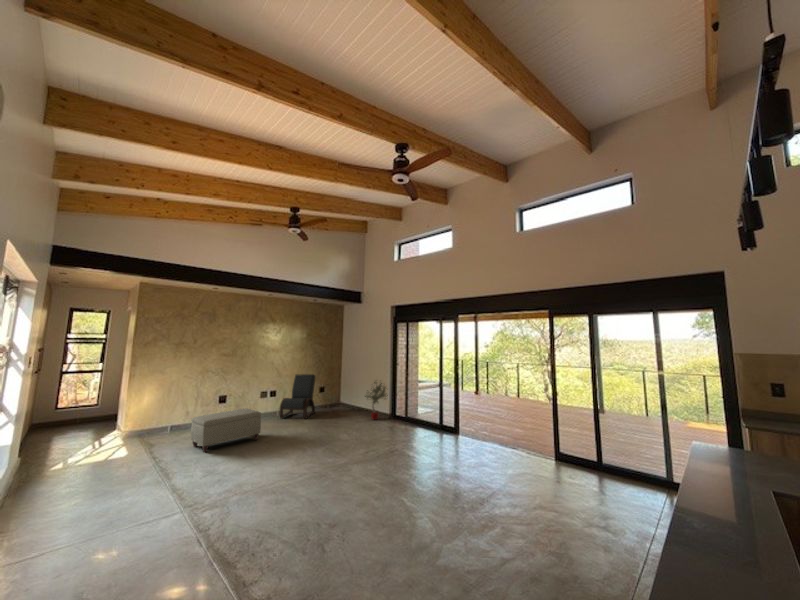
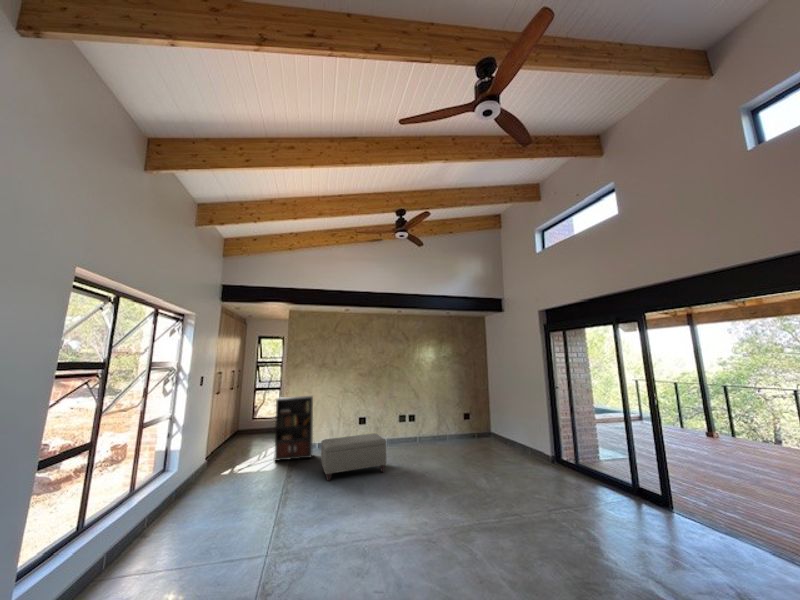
lounge chair: present [280,374,316,419] -> none [418,396,459,449]
bookcase: none [125,376,178,446] -> present [274,396,313,461]
potted tree: present [365,382,388,420] -> none [514,407,546,461]

